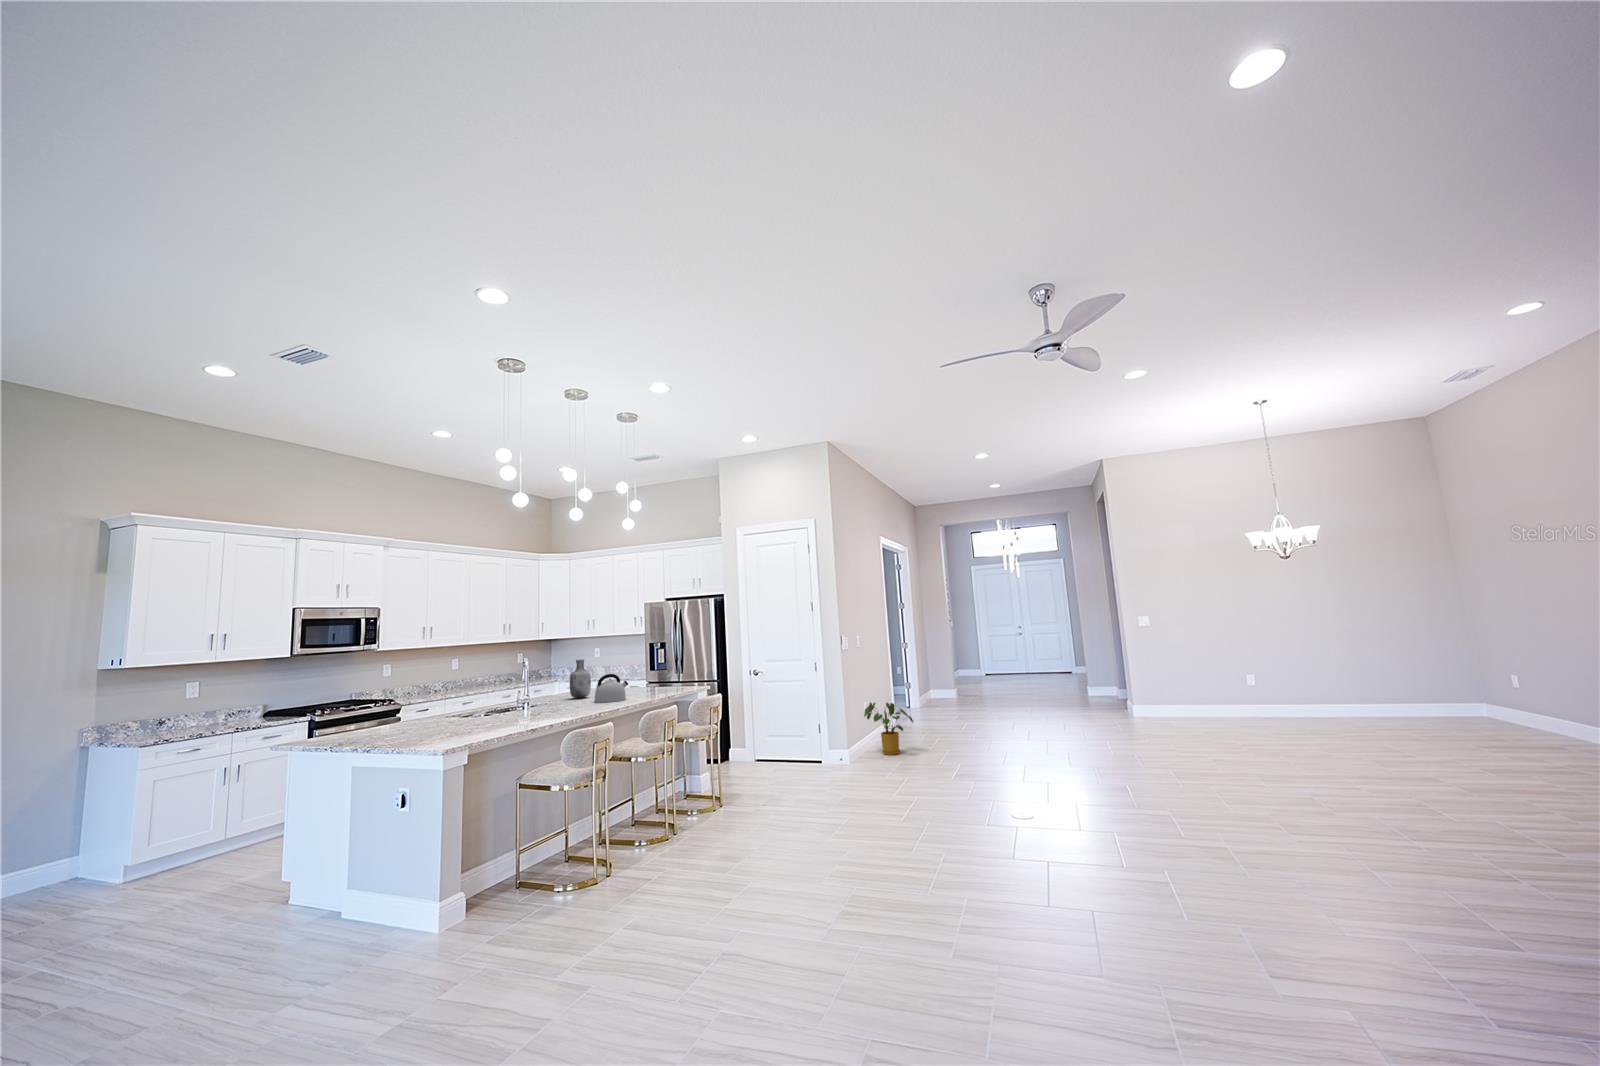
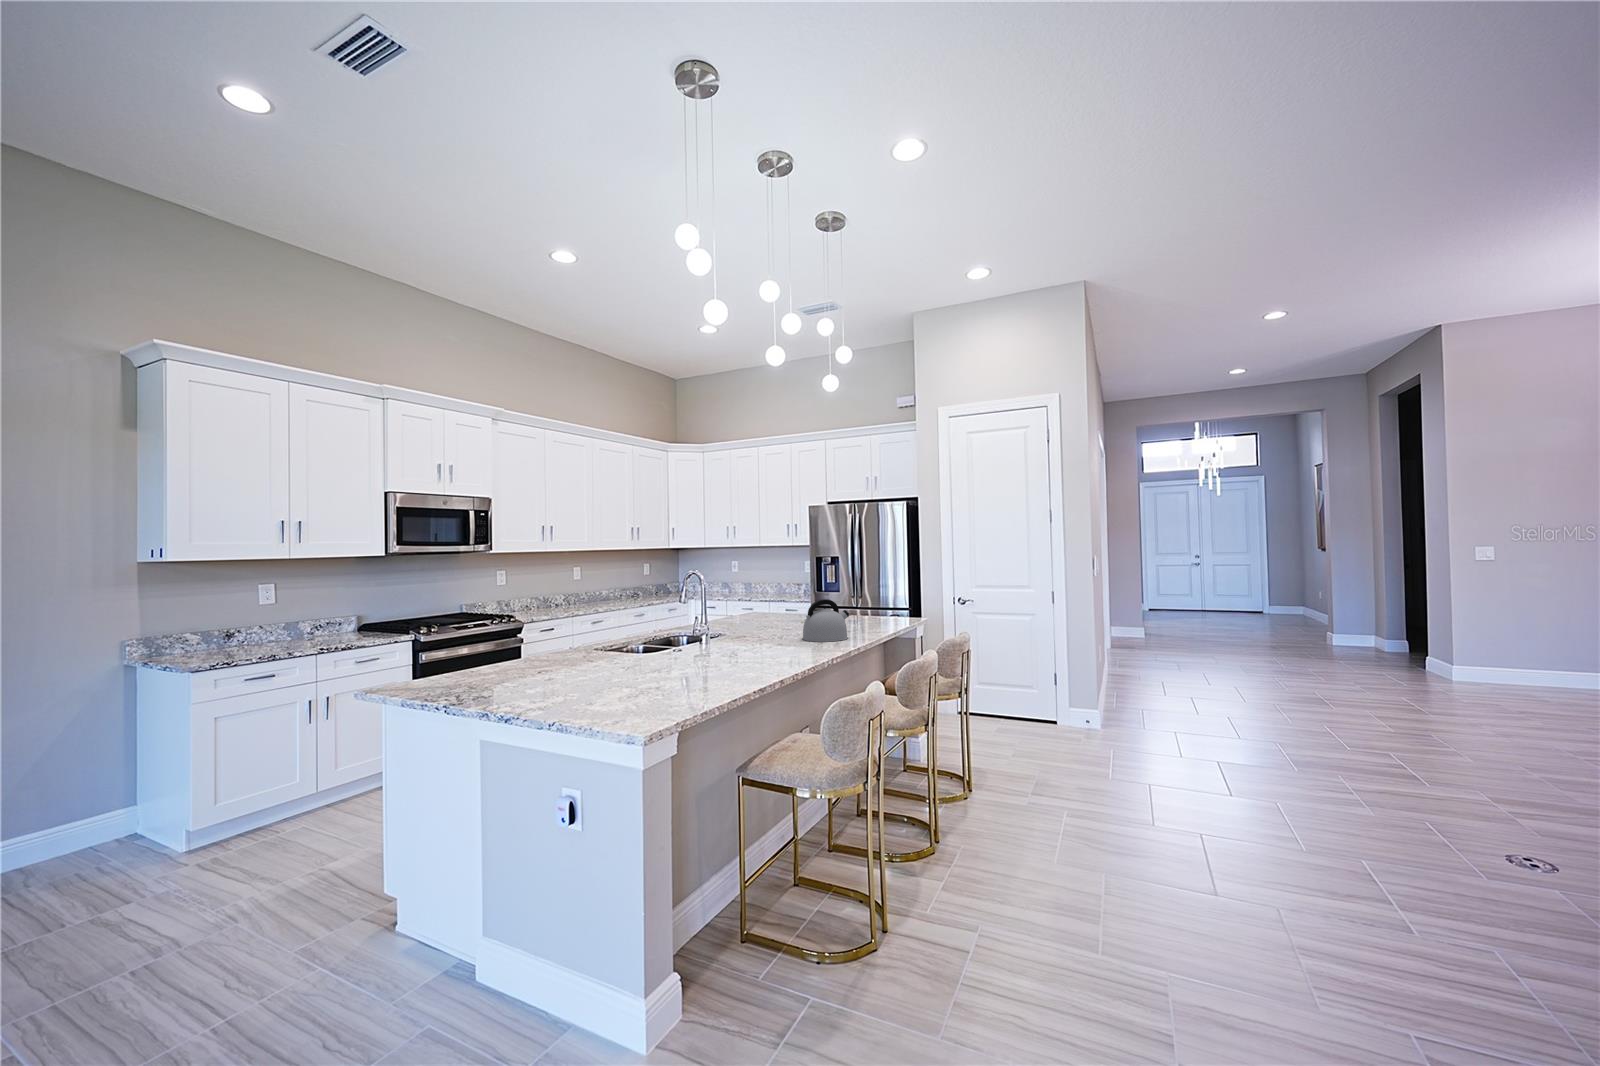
vase: present [570,660,591,698] -> none [755,576,784,630]
house plant: present [864,703,913,755] -> none [1110,648,1192,722]

